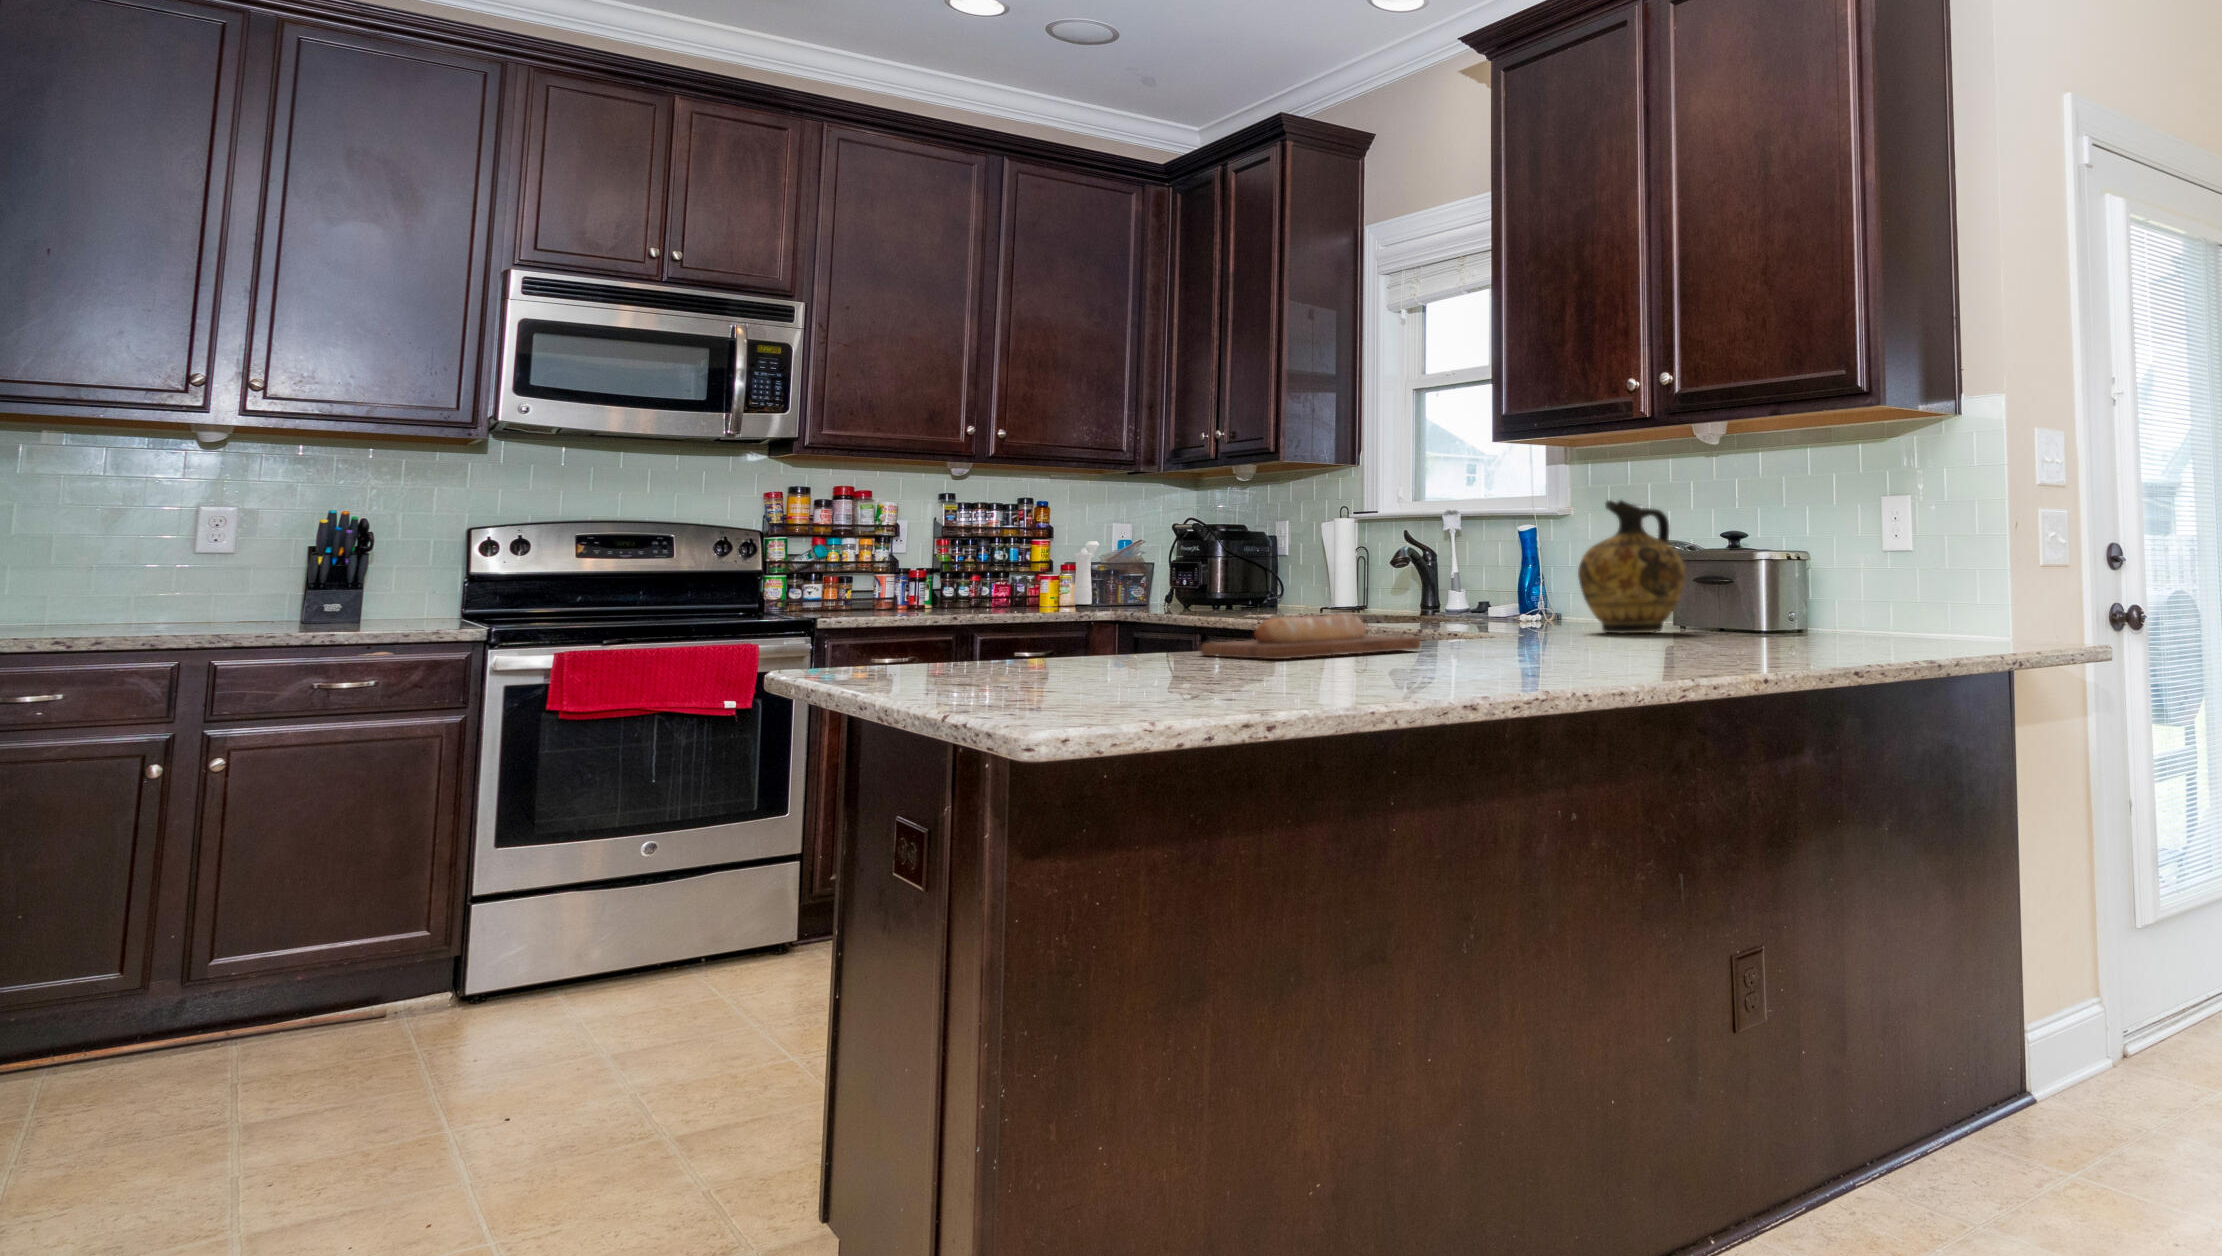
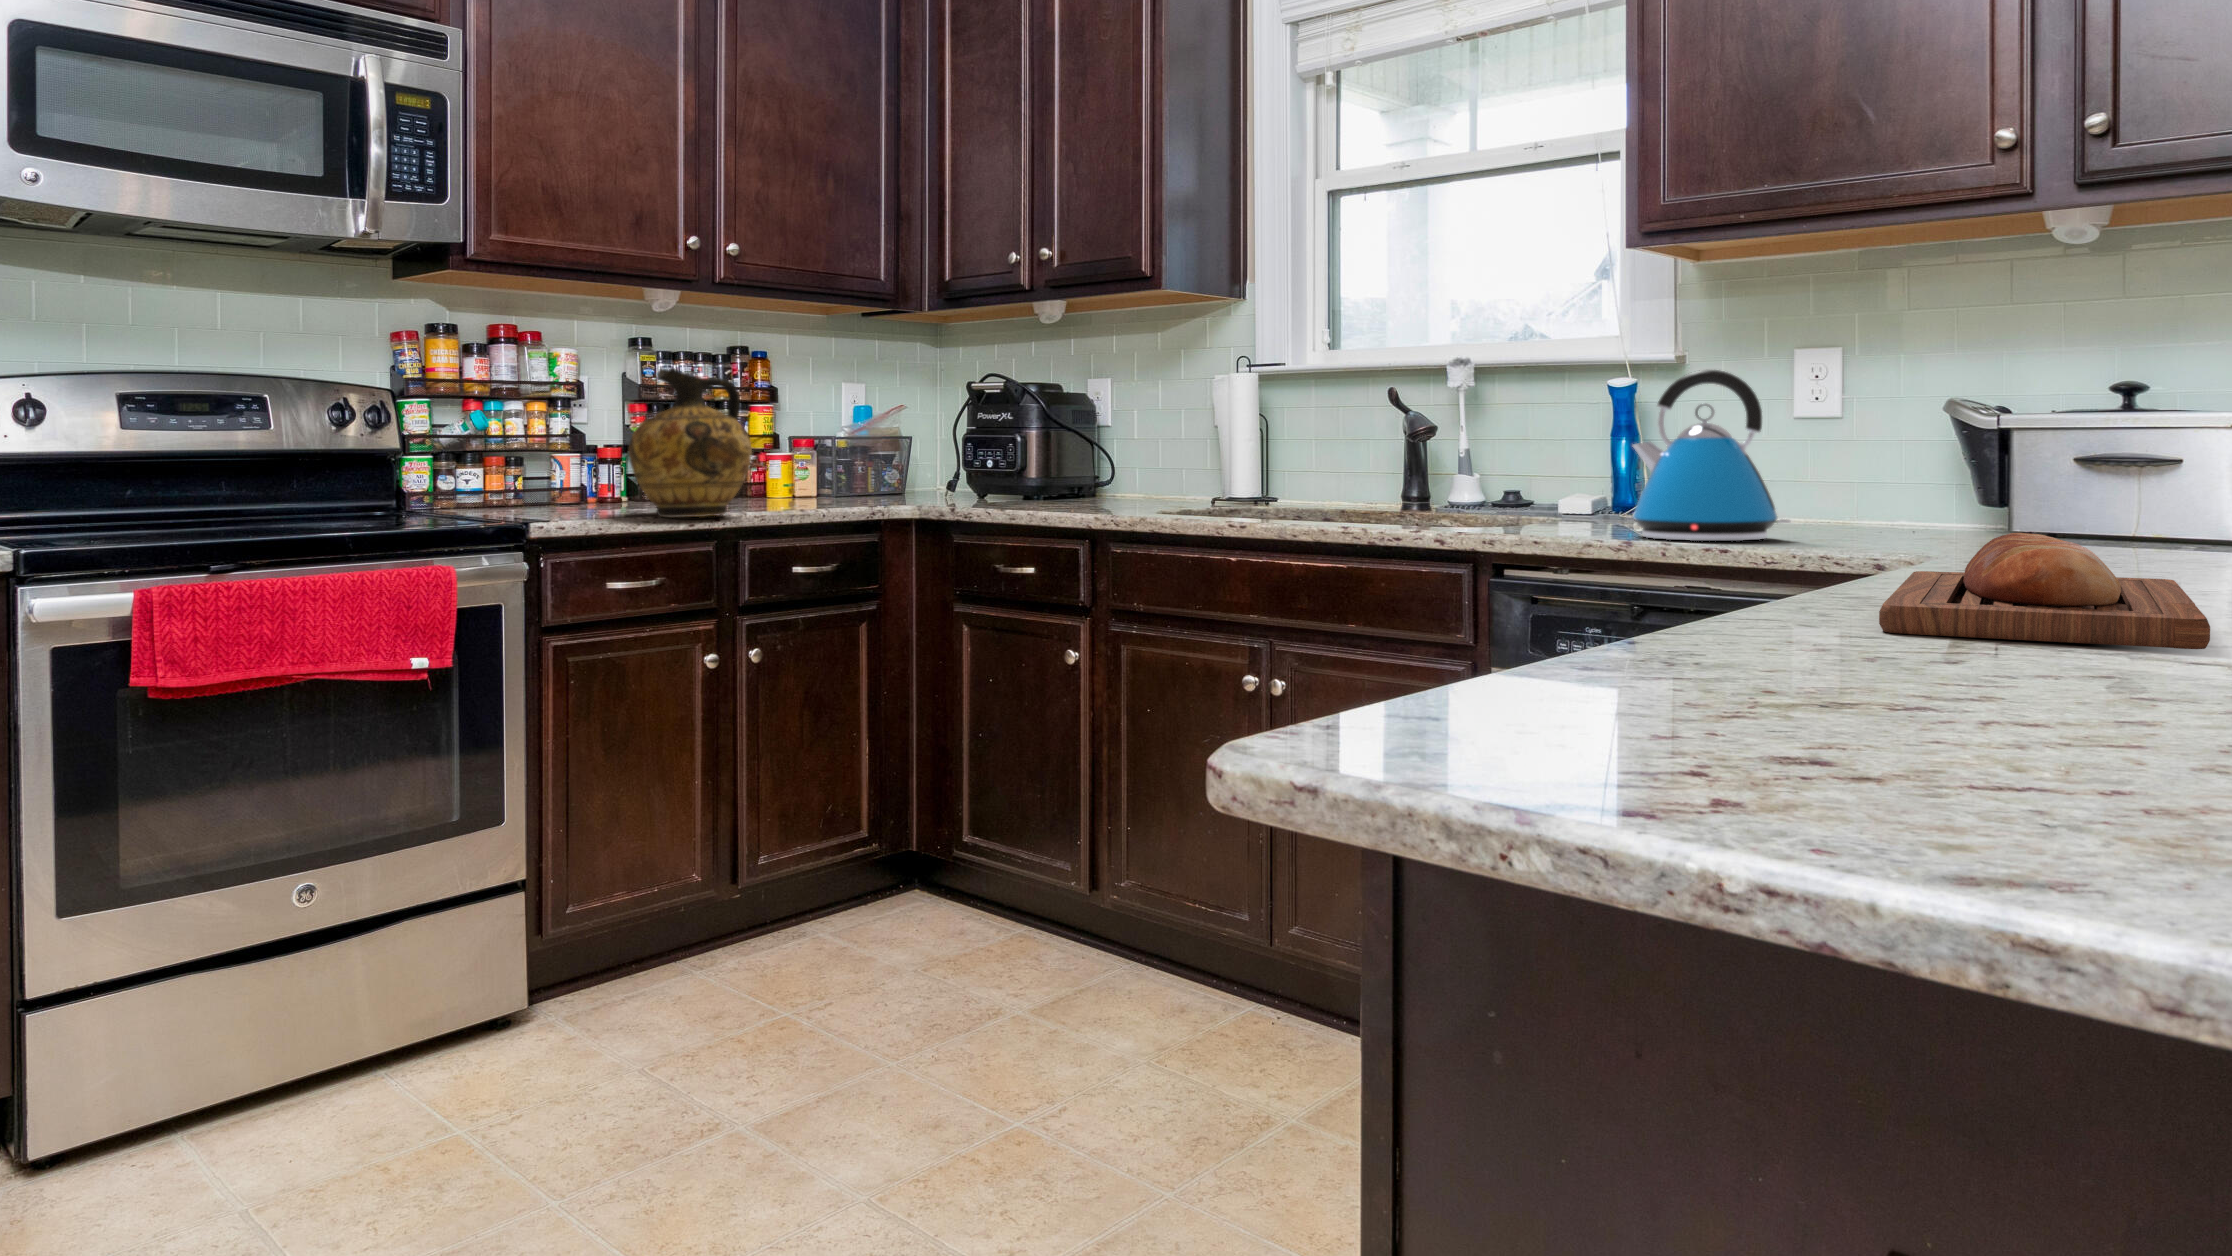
ceramic jug: present [1578,500,1685,633] -> present [629,368,752,517]
kettle: none [1431,524,1513,629] -> present [1633,370,1790,541]
pepper mill: present [1074,541,1099,604] -> none [815,407,841,495]

